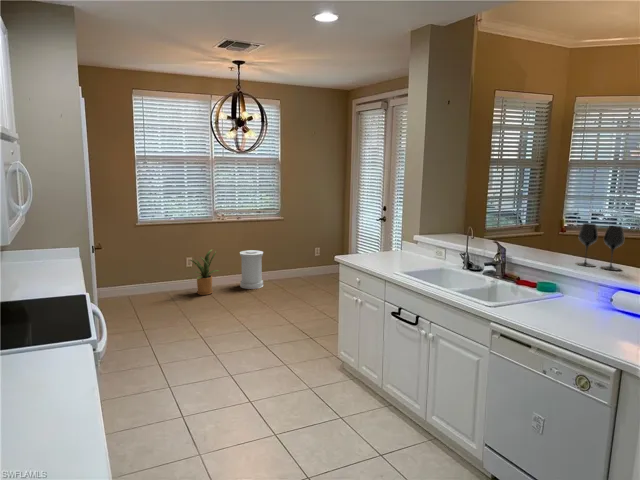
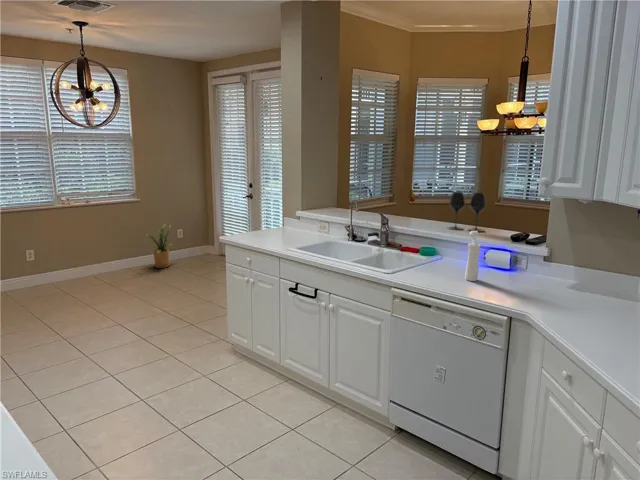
house plant: present [190,249,219,295] -> present [147,224,172,268]
trash can: present [240,250,263,289] -> none [95,236,126,279]
pepper mill: none [580,268,602,324] -> present [465,231,481,281]

